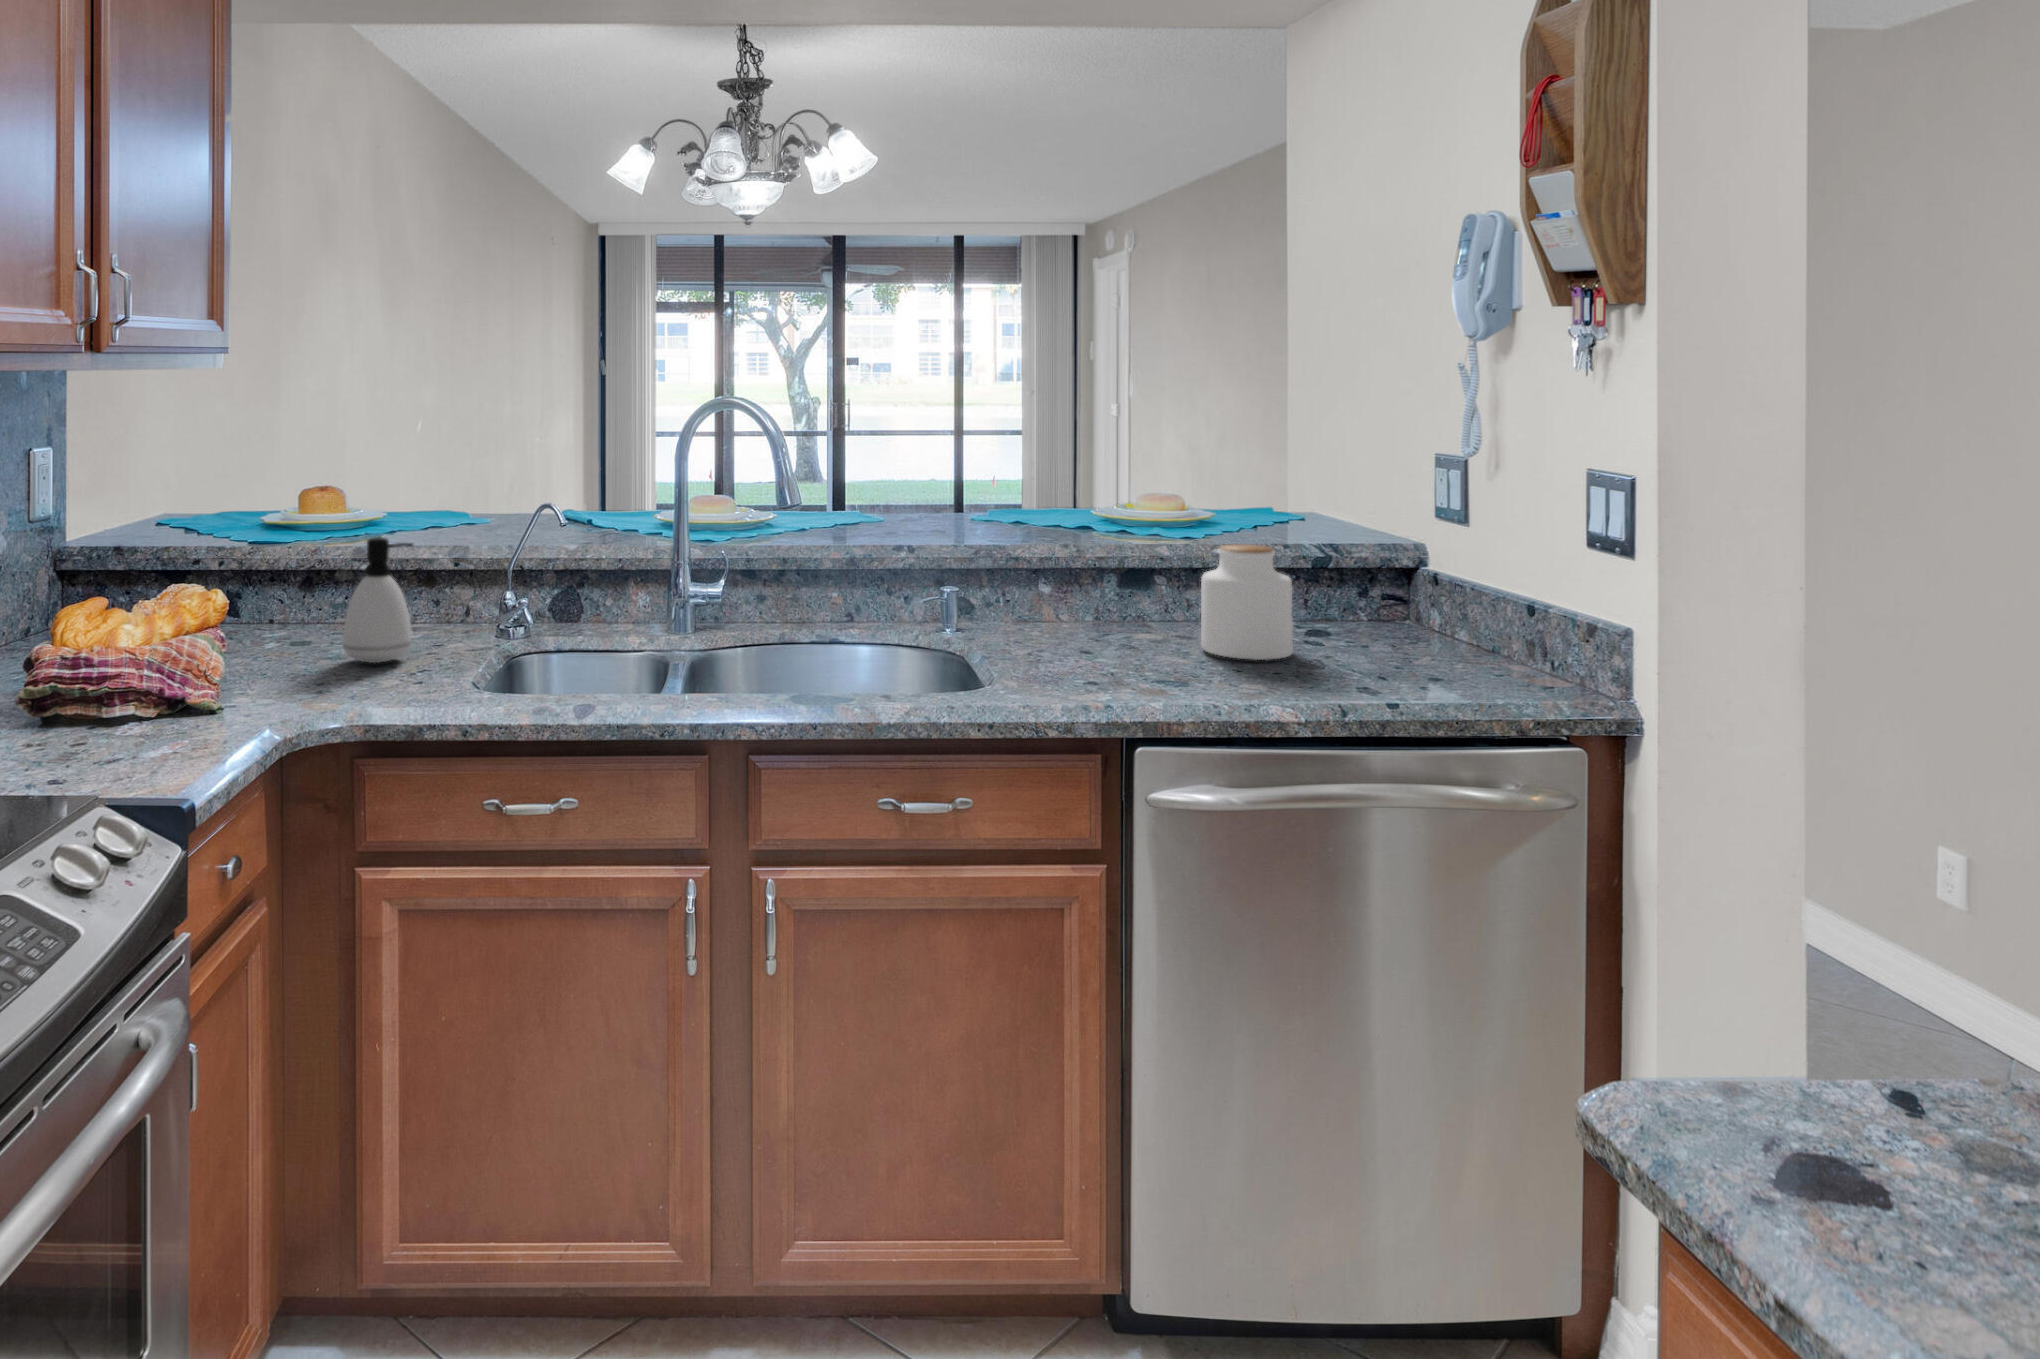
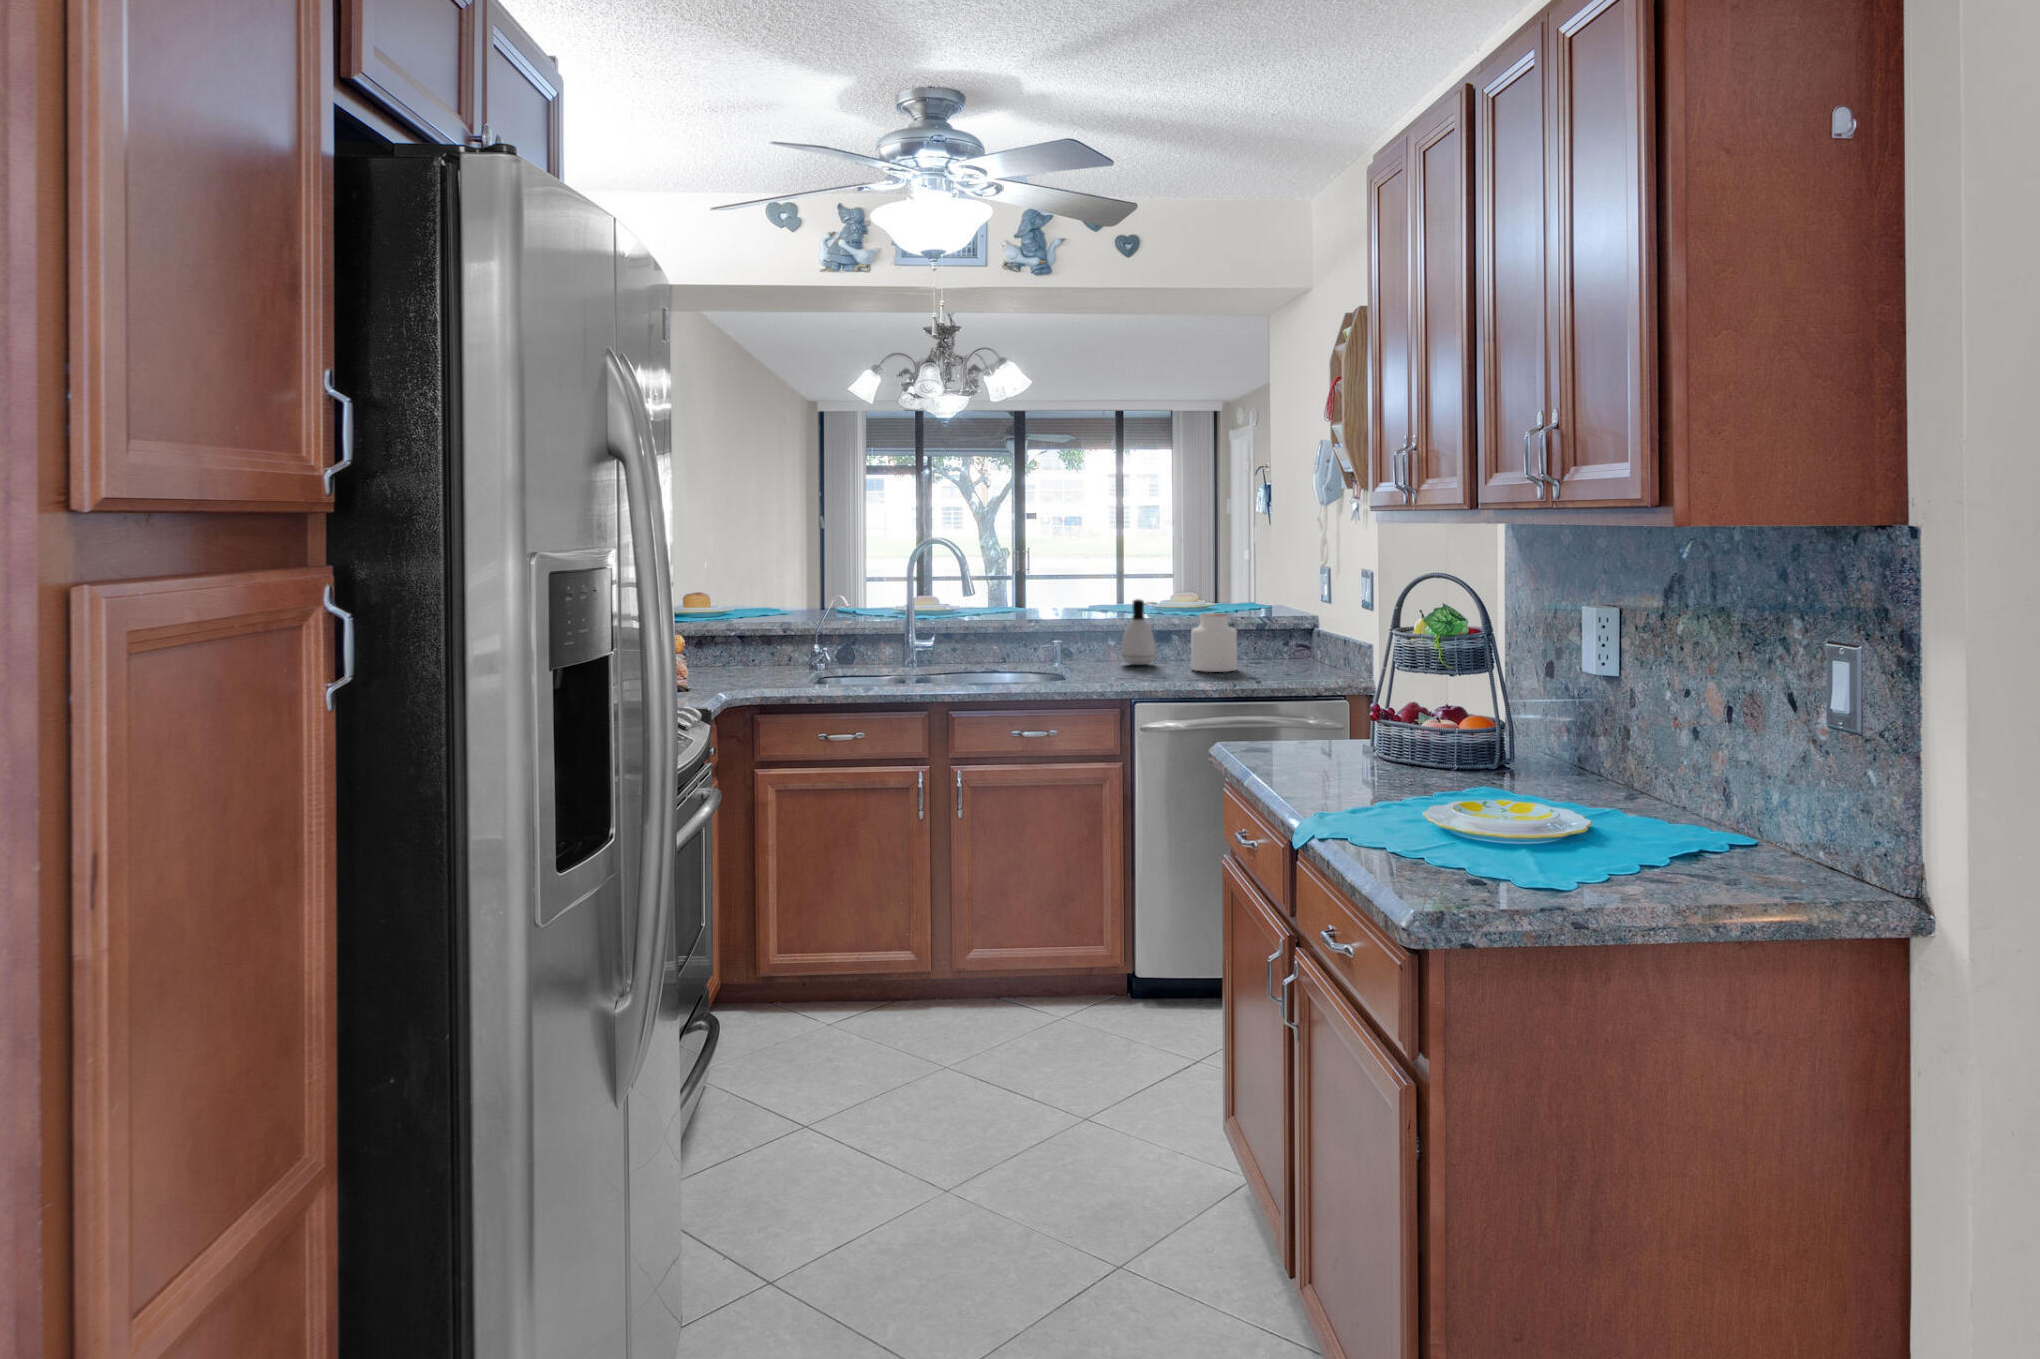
soap dispenser: present [343,537,413,663] -> present [1121,599,1156,665]

